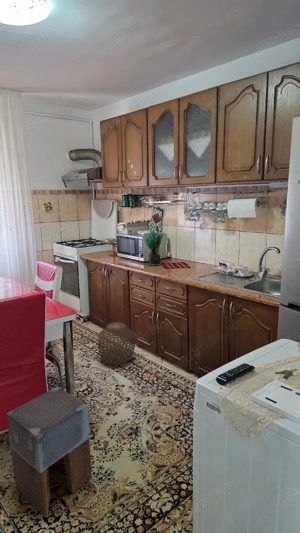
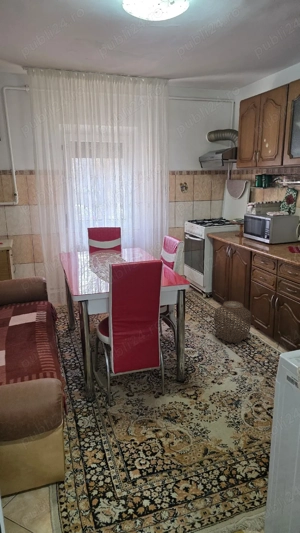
potted plant: present [146,230,163,266] -> none [269,210,294,248]
stool: present [7,387,92,517] -> none [124,345,189,447]

